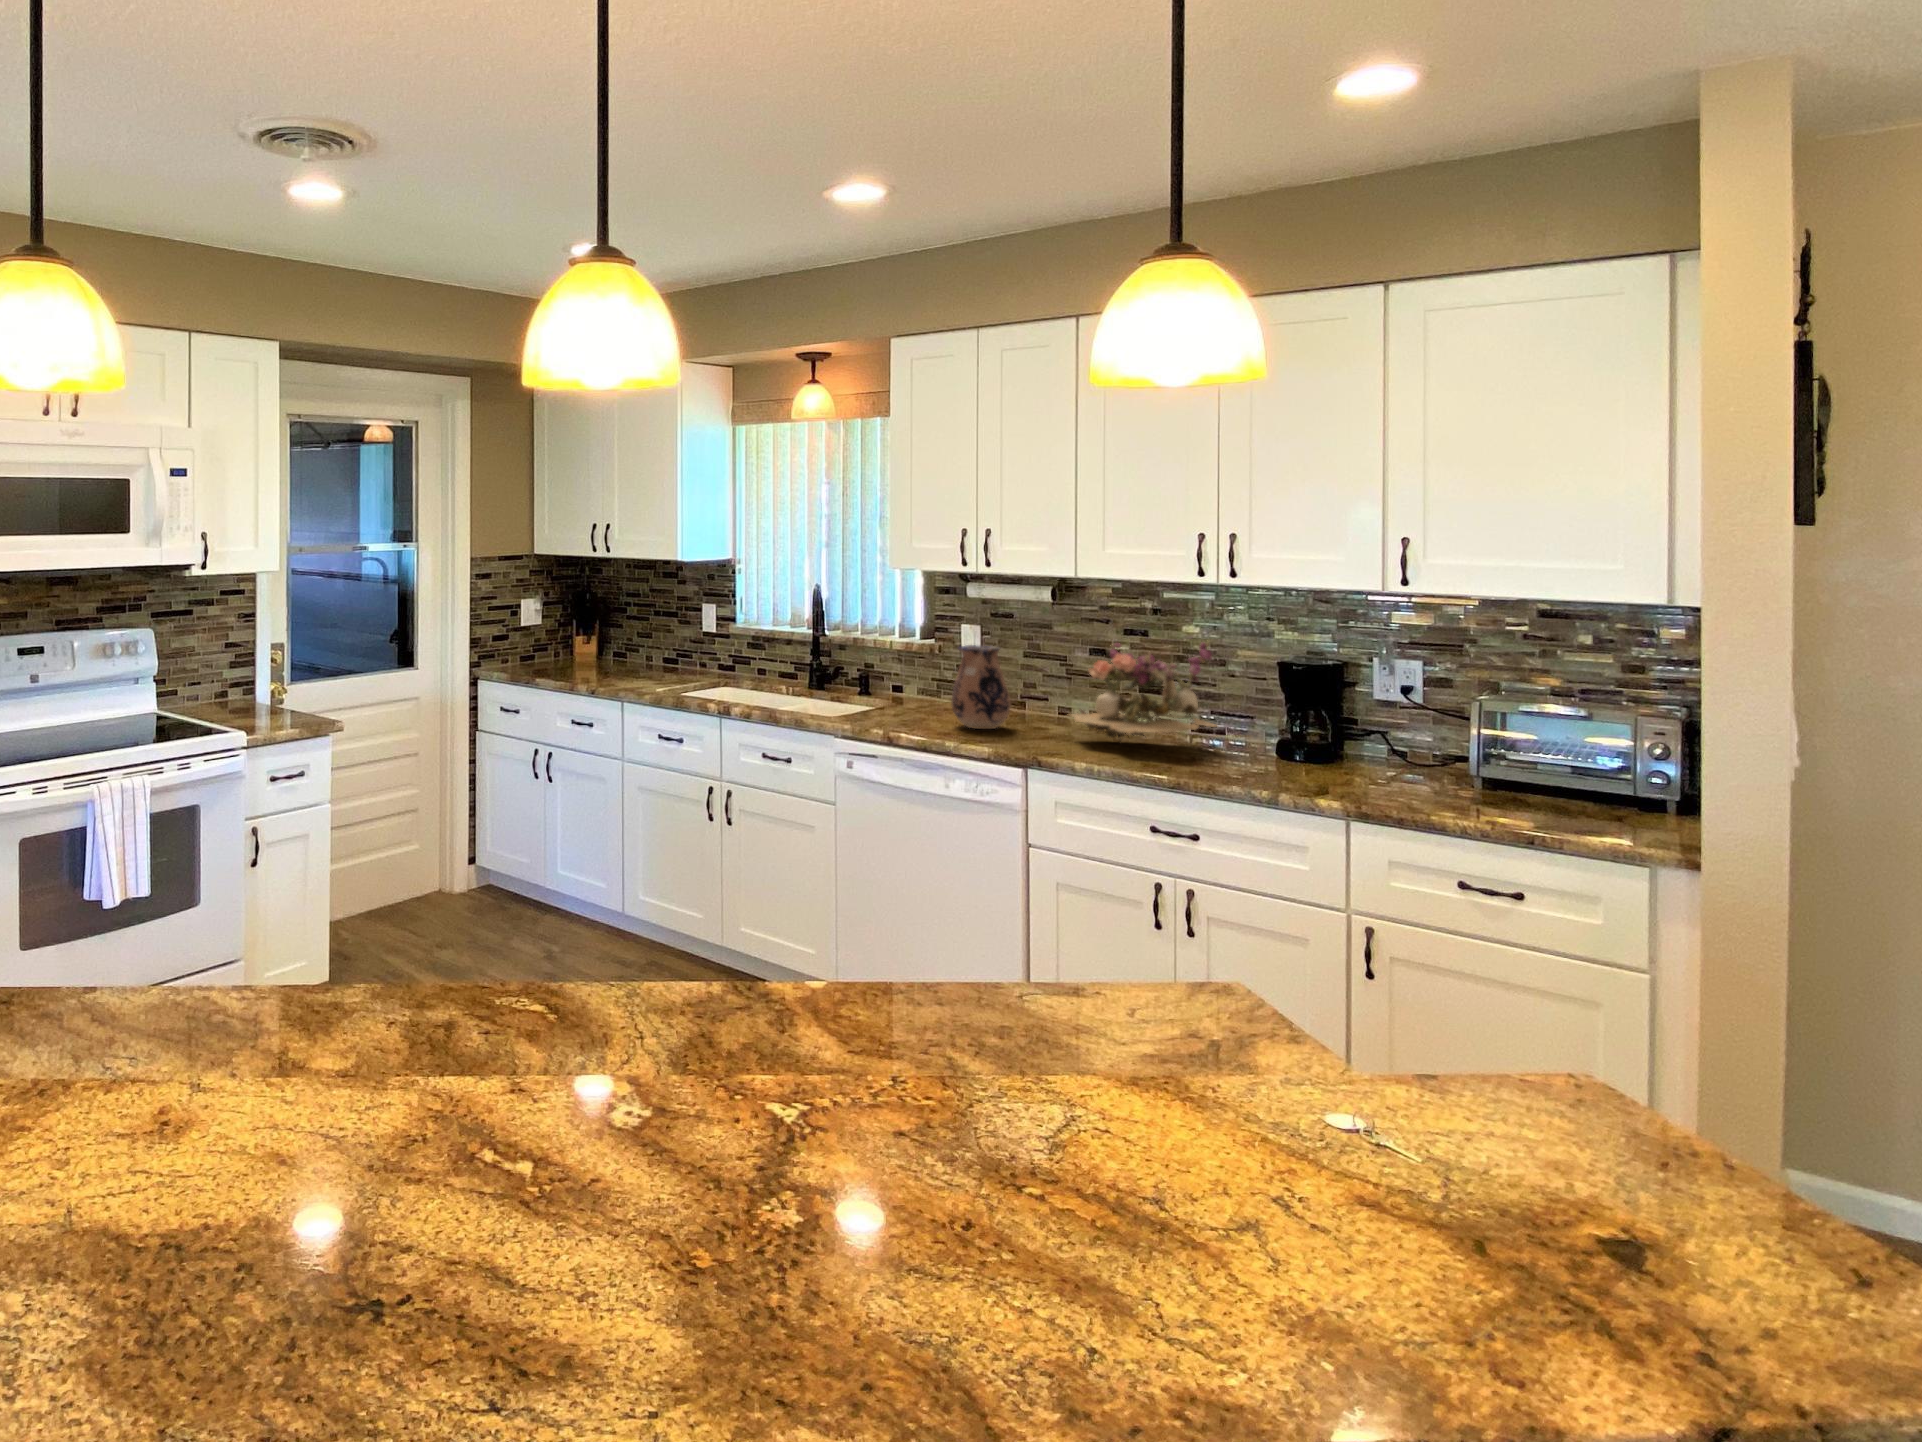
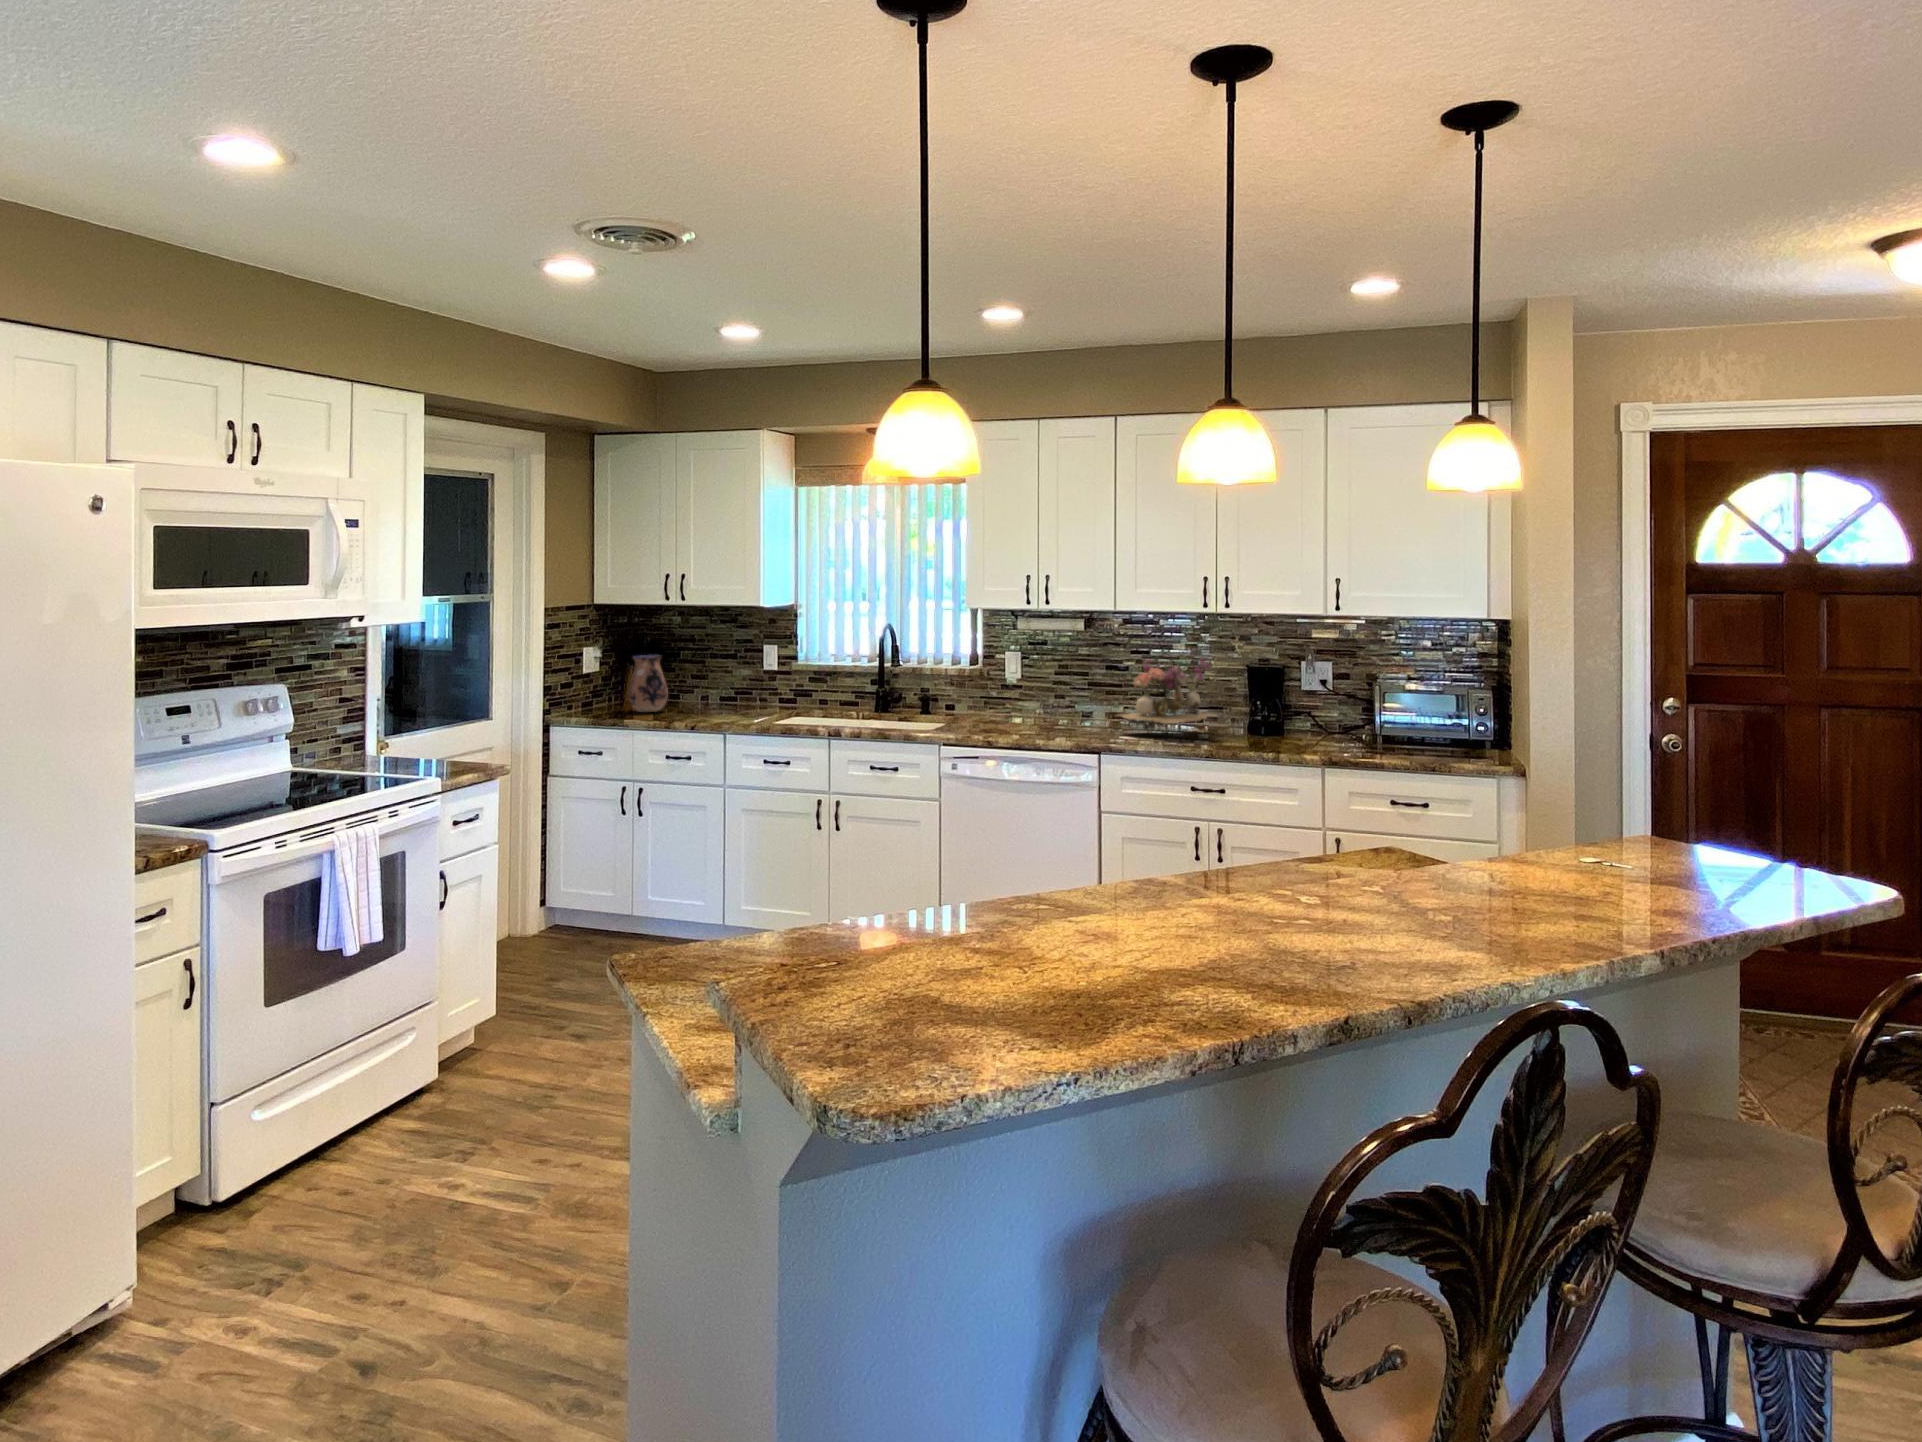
ceramic pitcher: present [951,645,1011,729] -> present [628,655,668,712]

